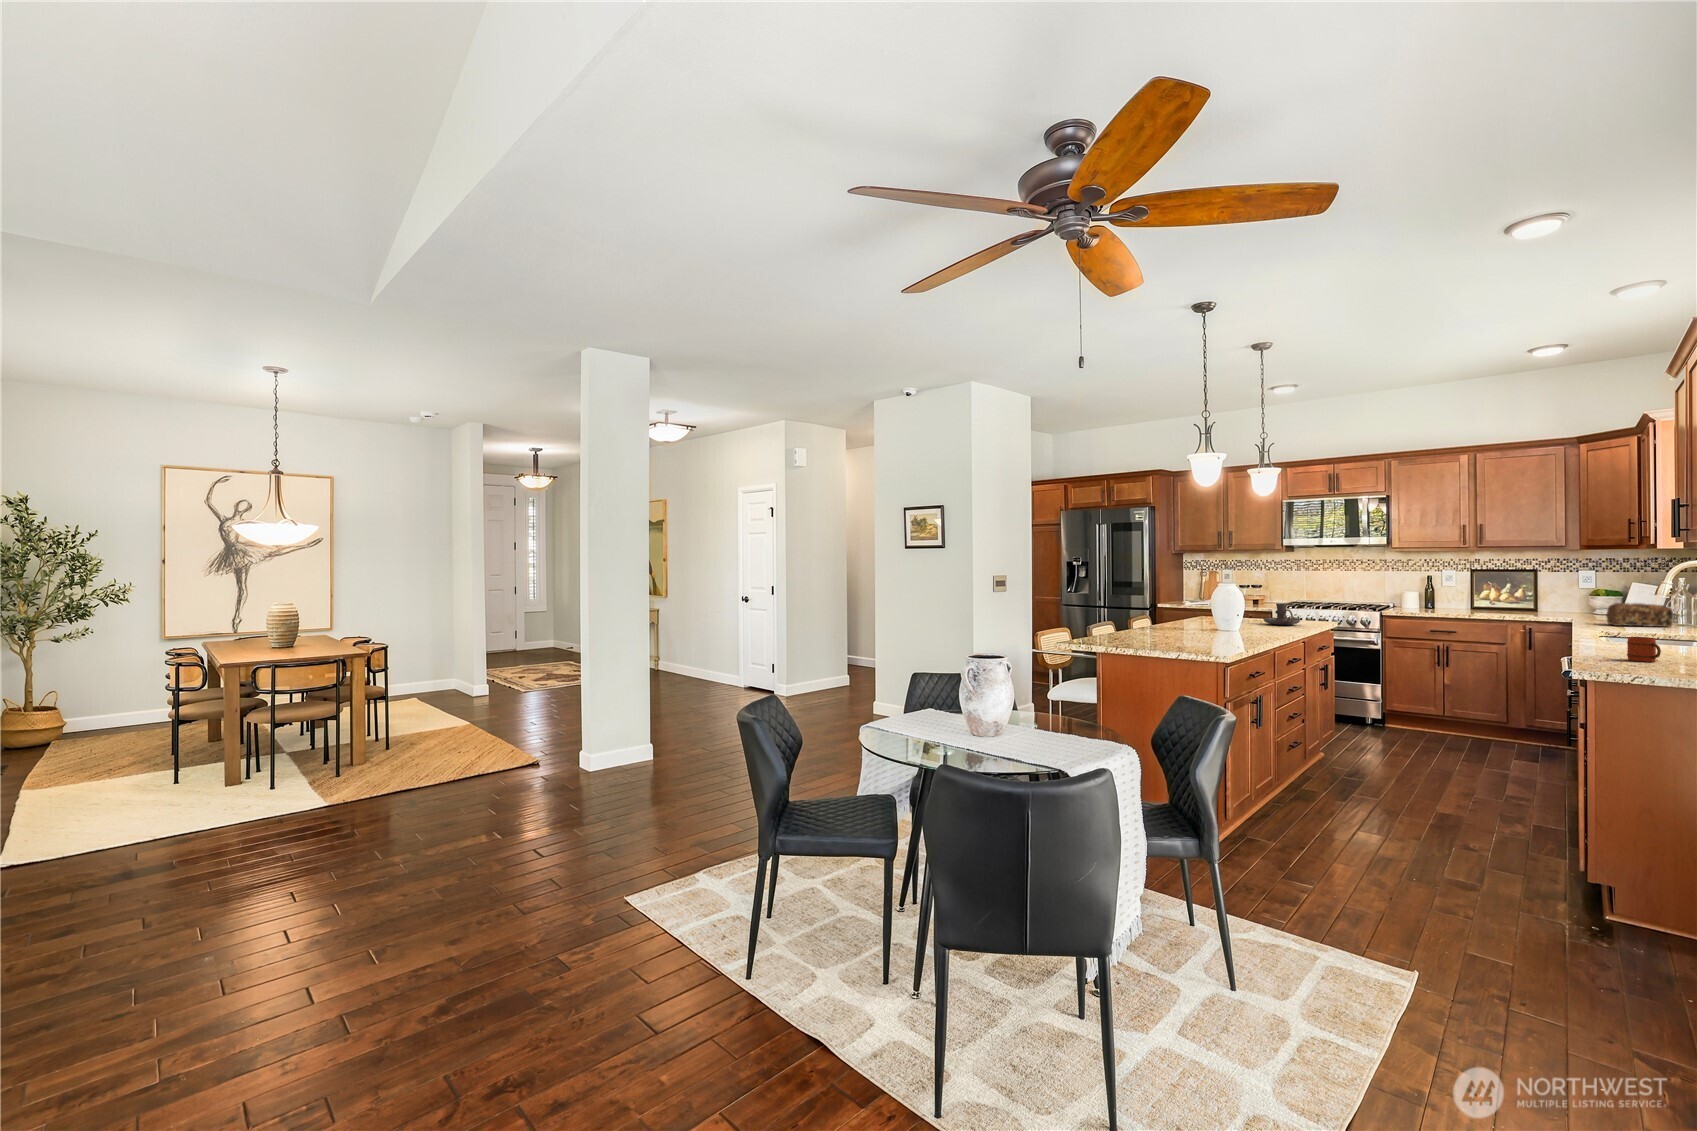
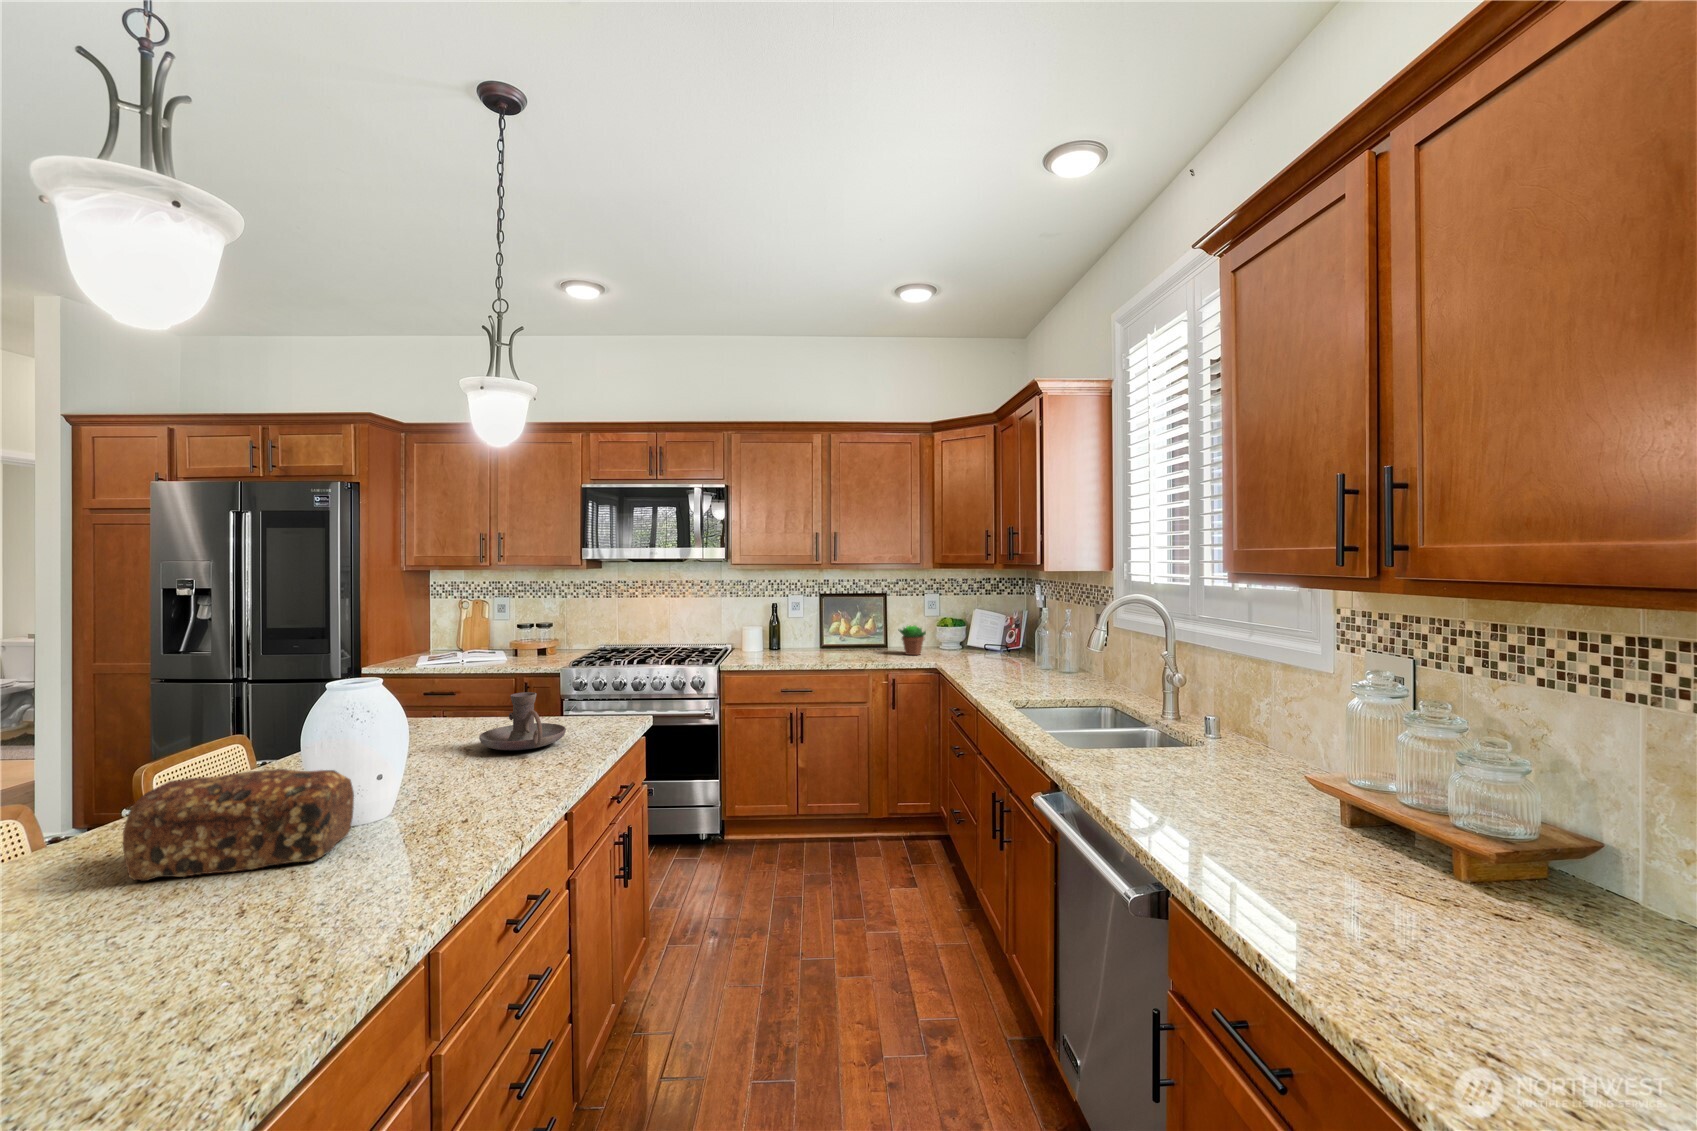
succulent plant: none [1541,592,1573,615] -> present [898,625,926,655]
bread loaf: present [1606,603,1673,627] -> present [123,769,354,881]
mug: present [1627,637,1661,662] -> none [1290,798,1375,879]

